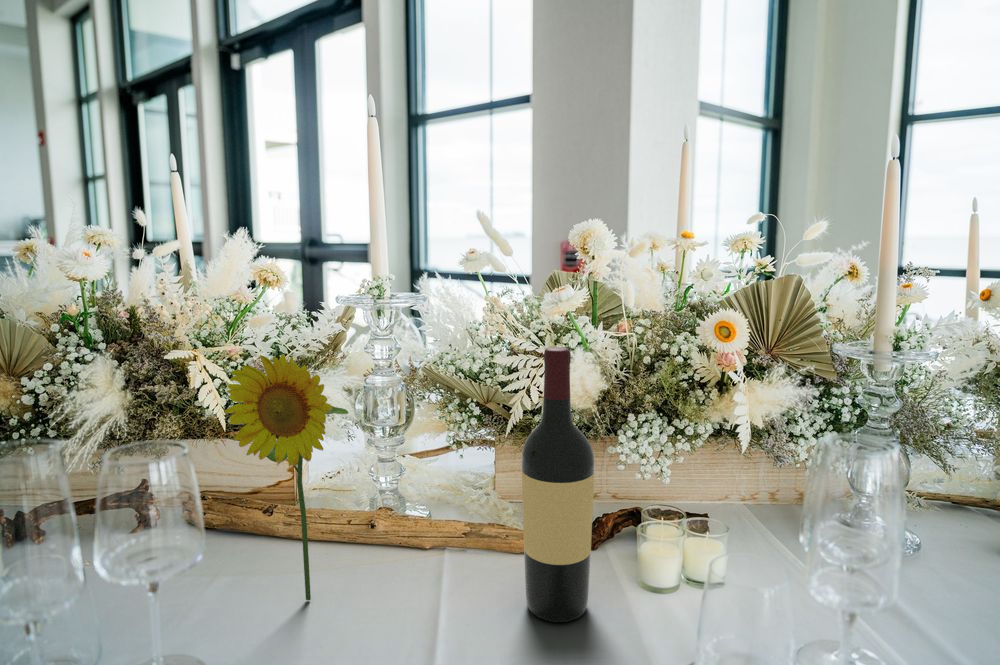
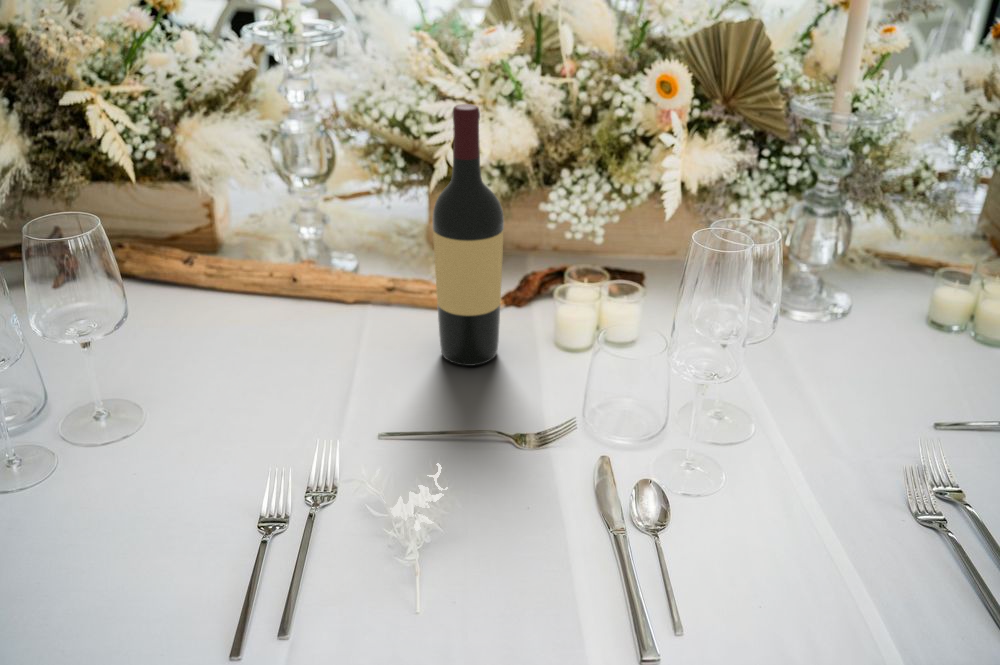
flower: present [224,354,348,600] -> none [133,108,259,345]

